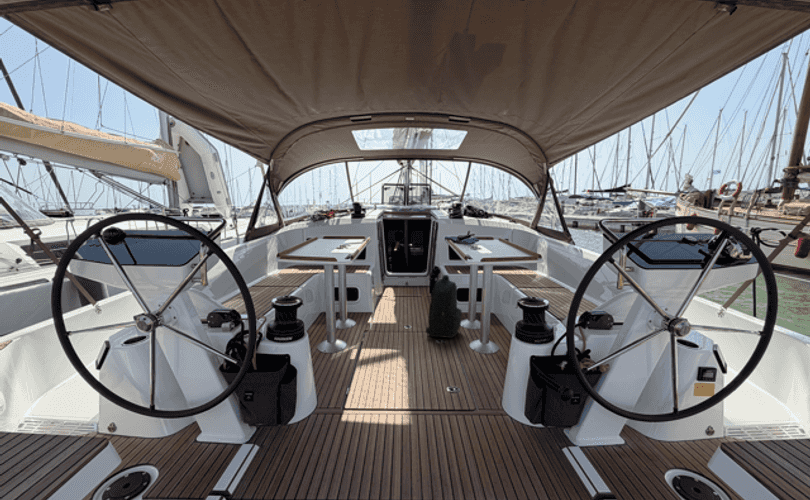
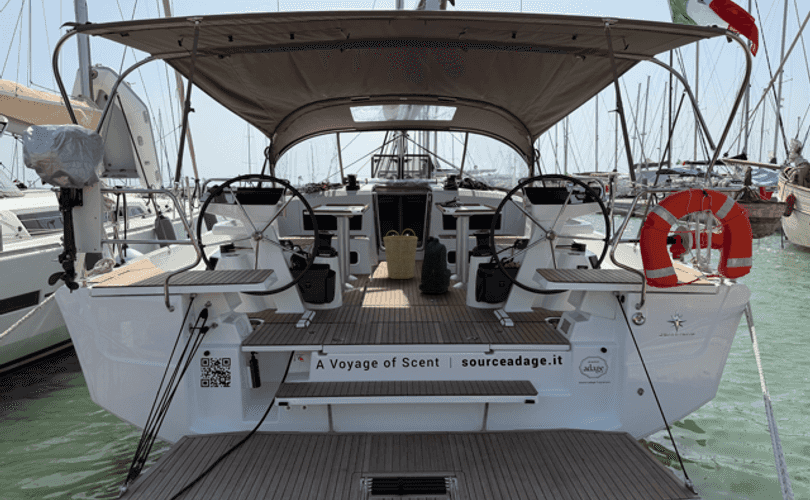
basket: none [387,260,424,315] -> present [383,229,418,279]

